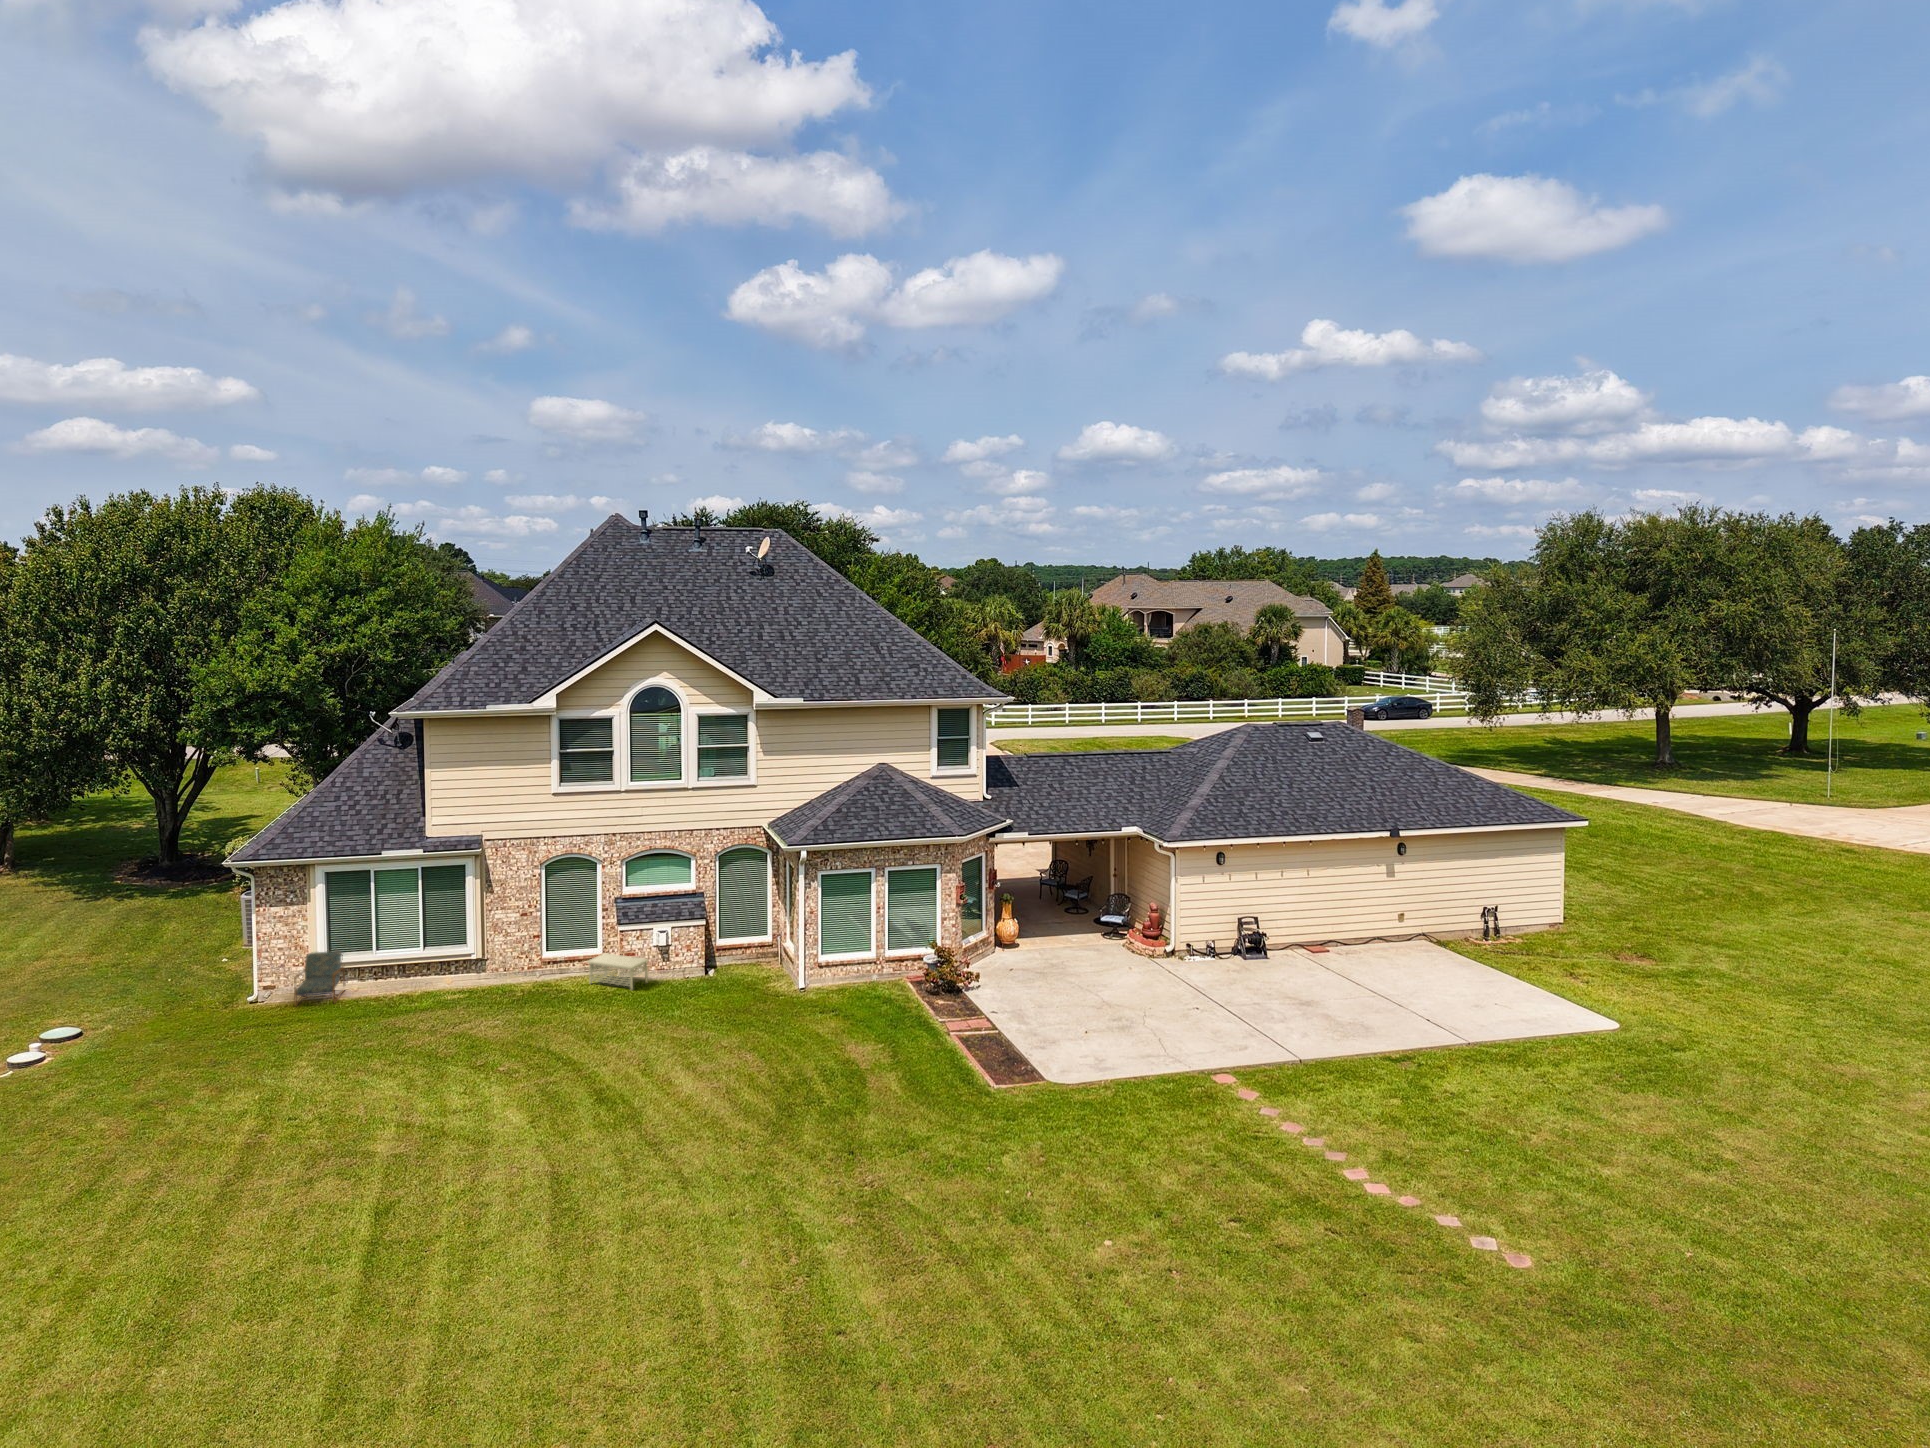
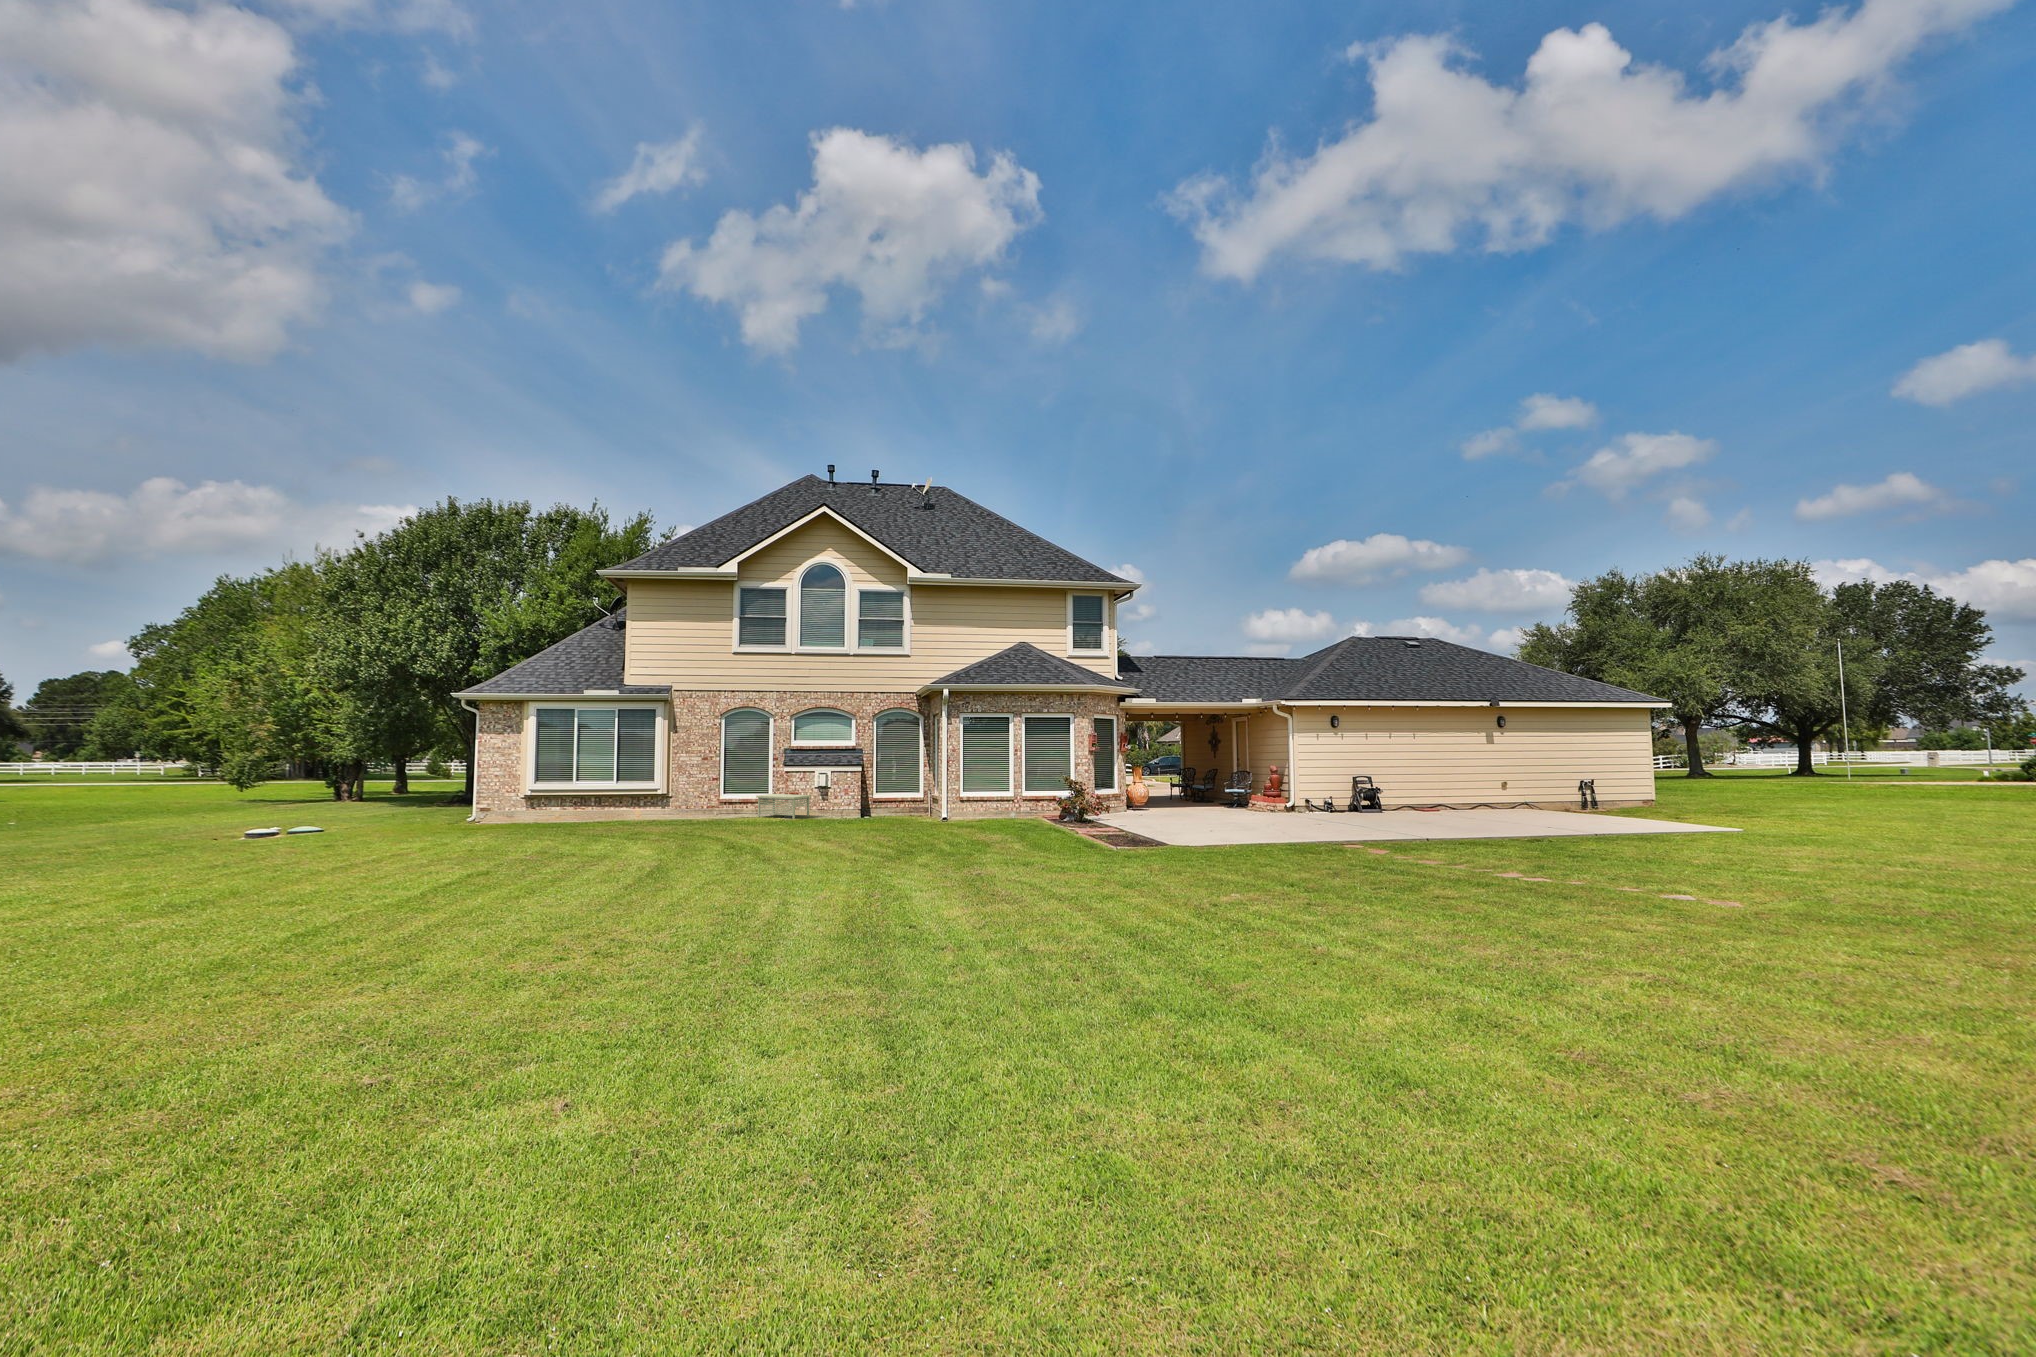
armchair: present [294,951,345,1006] -> none [498,782,549,822]

